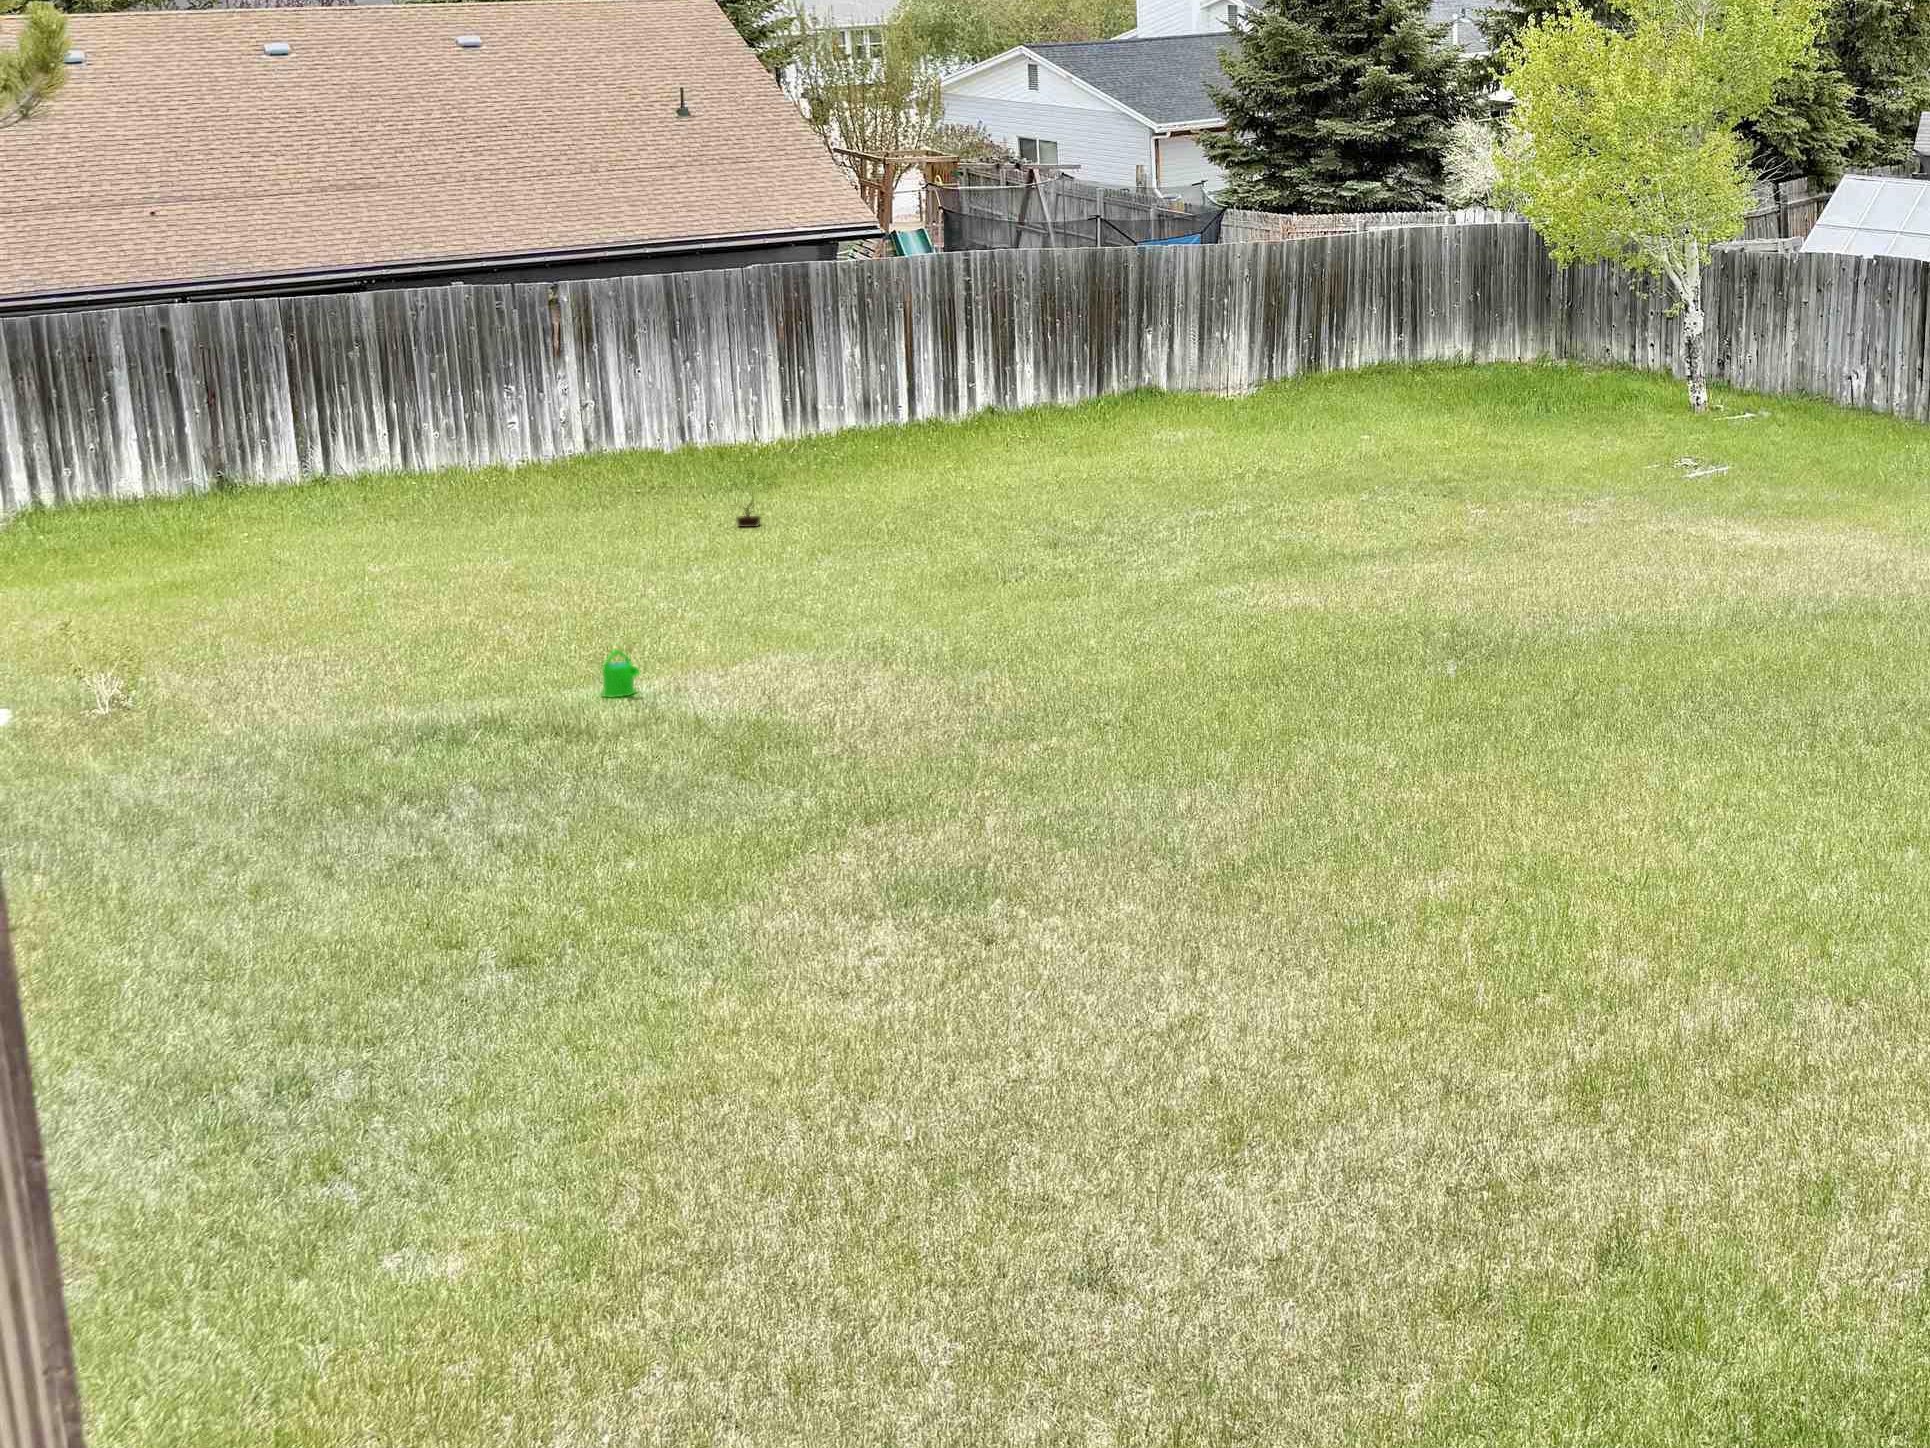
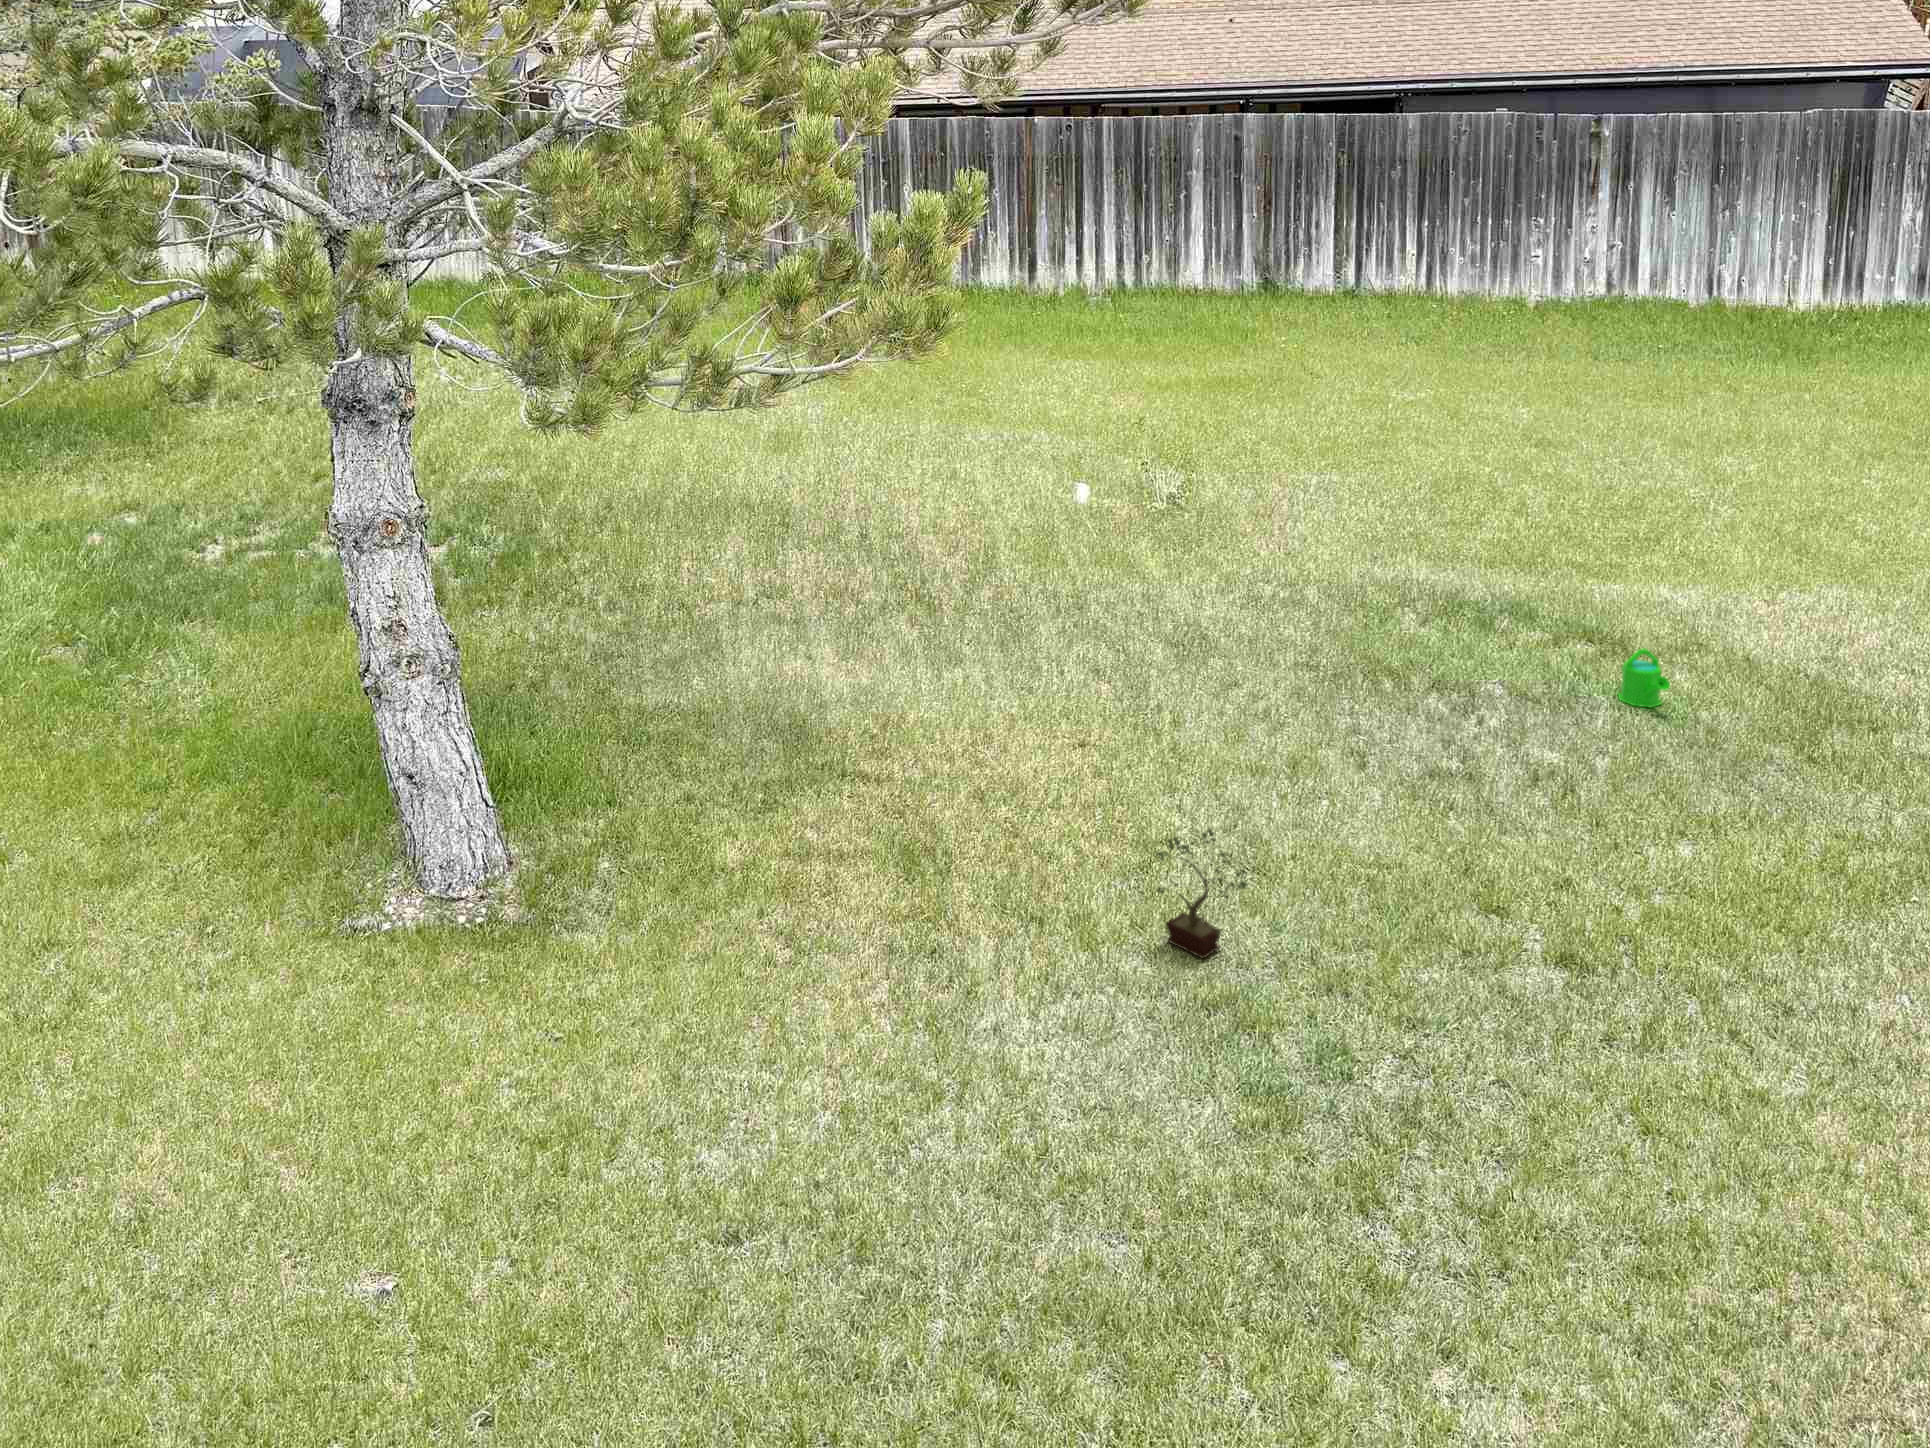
potted plant: present [730,484,771,527] -> present [1156,829,1247,958]

